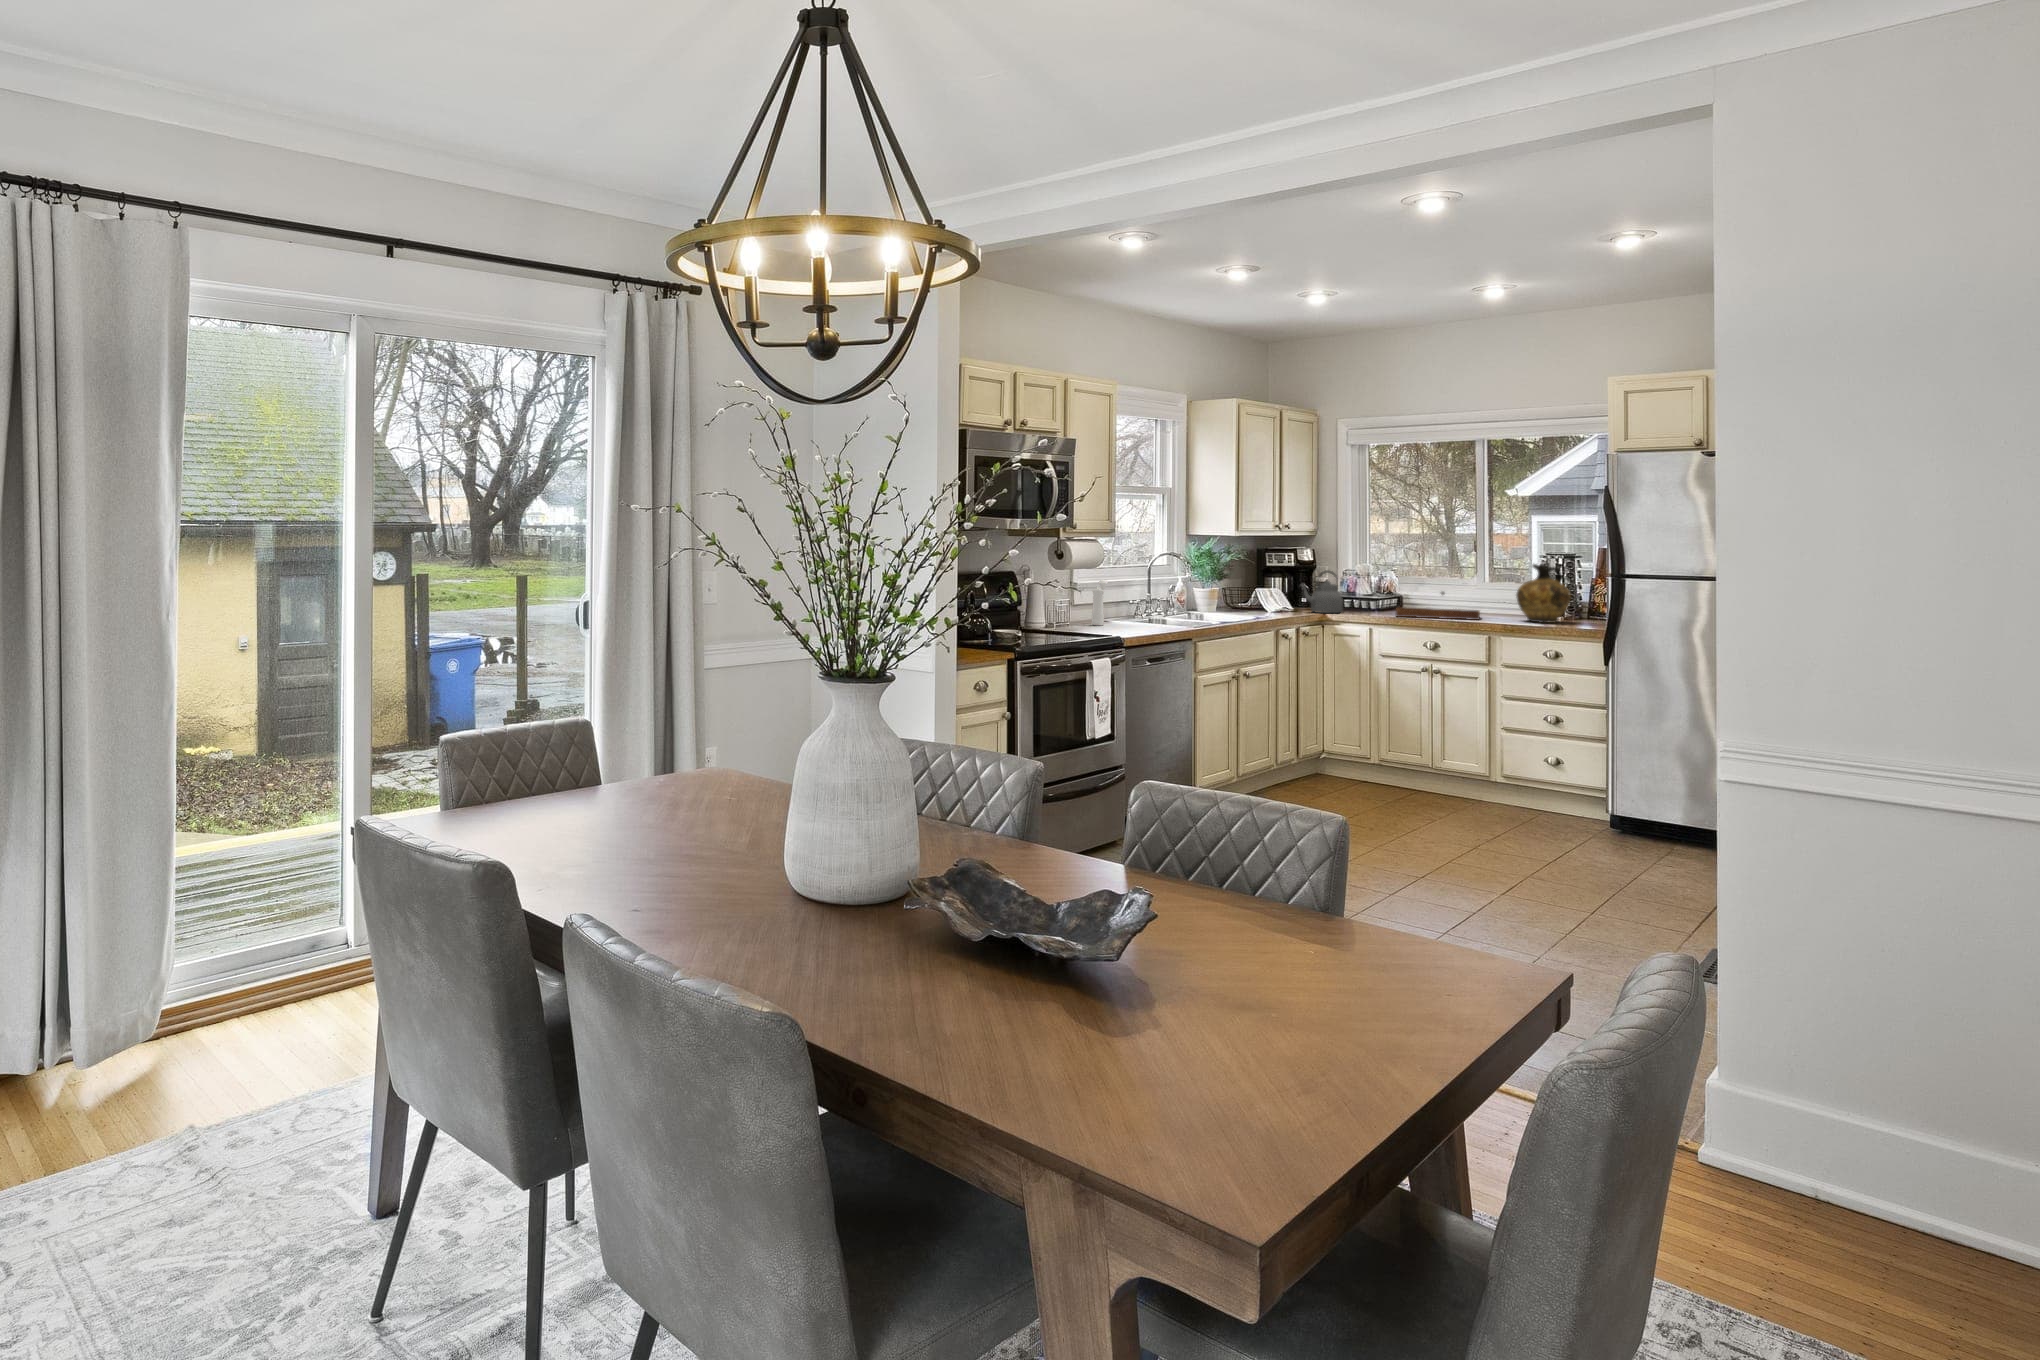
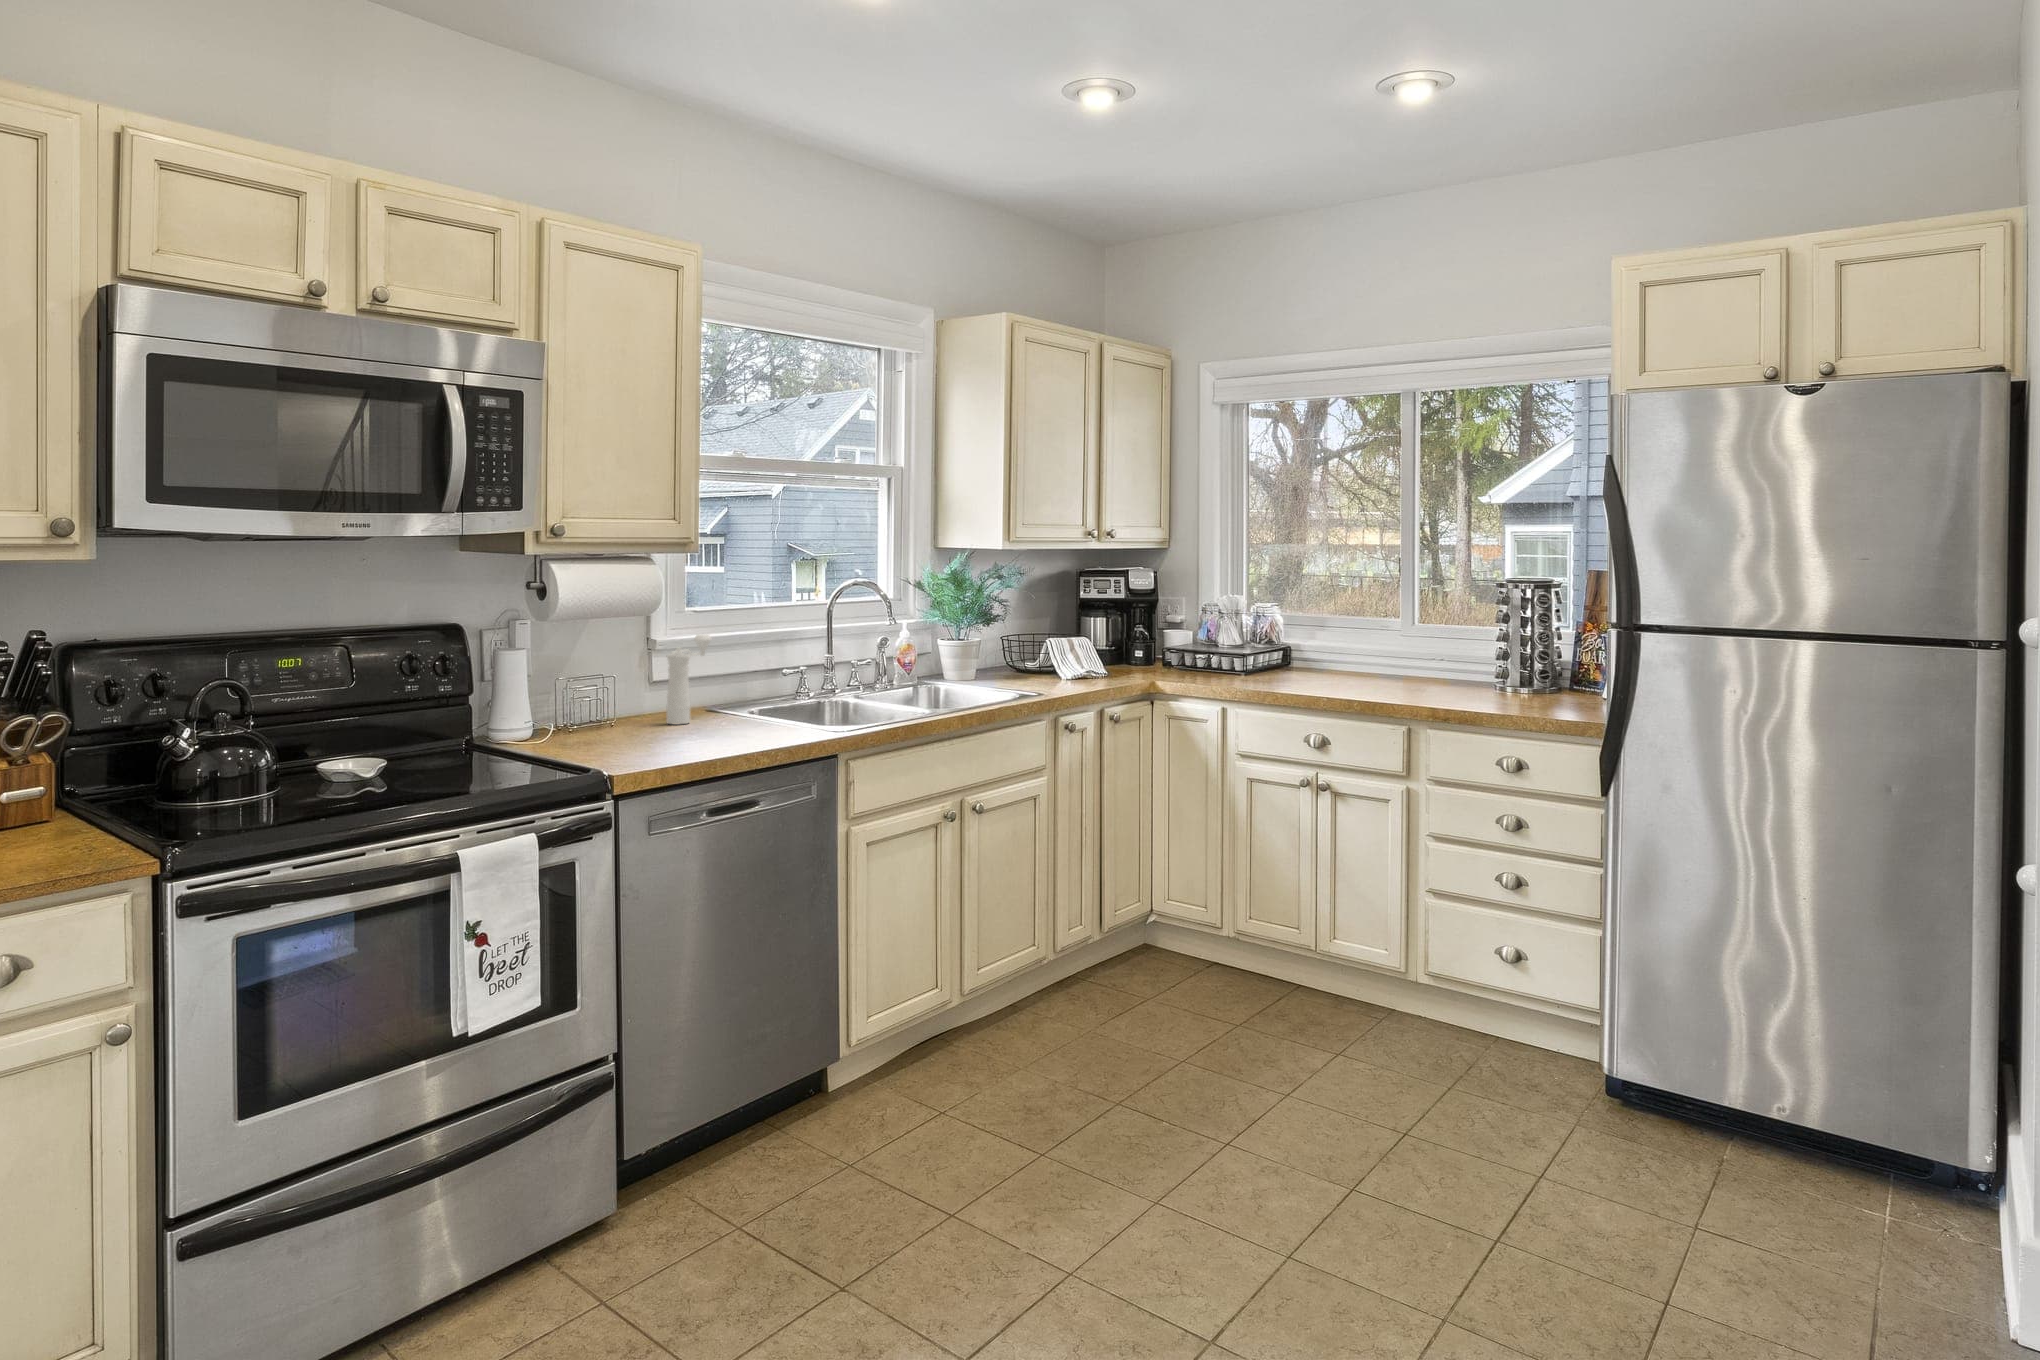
ceramic jug: present [1516,564,1571,623] -> none [1453,598,1541,702]
kettle: present [1303,571,1343,613] -> none [1116,608,1187,680]
tray: present [1396,591,1480,620] -> none [1259,644,1398,696]

